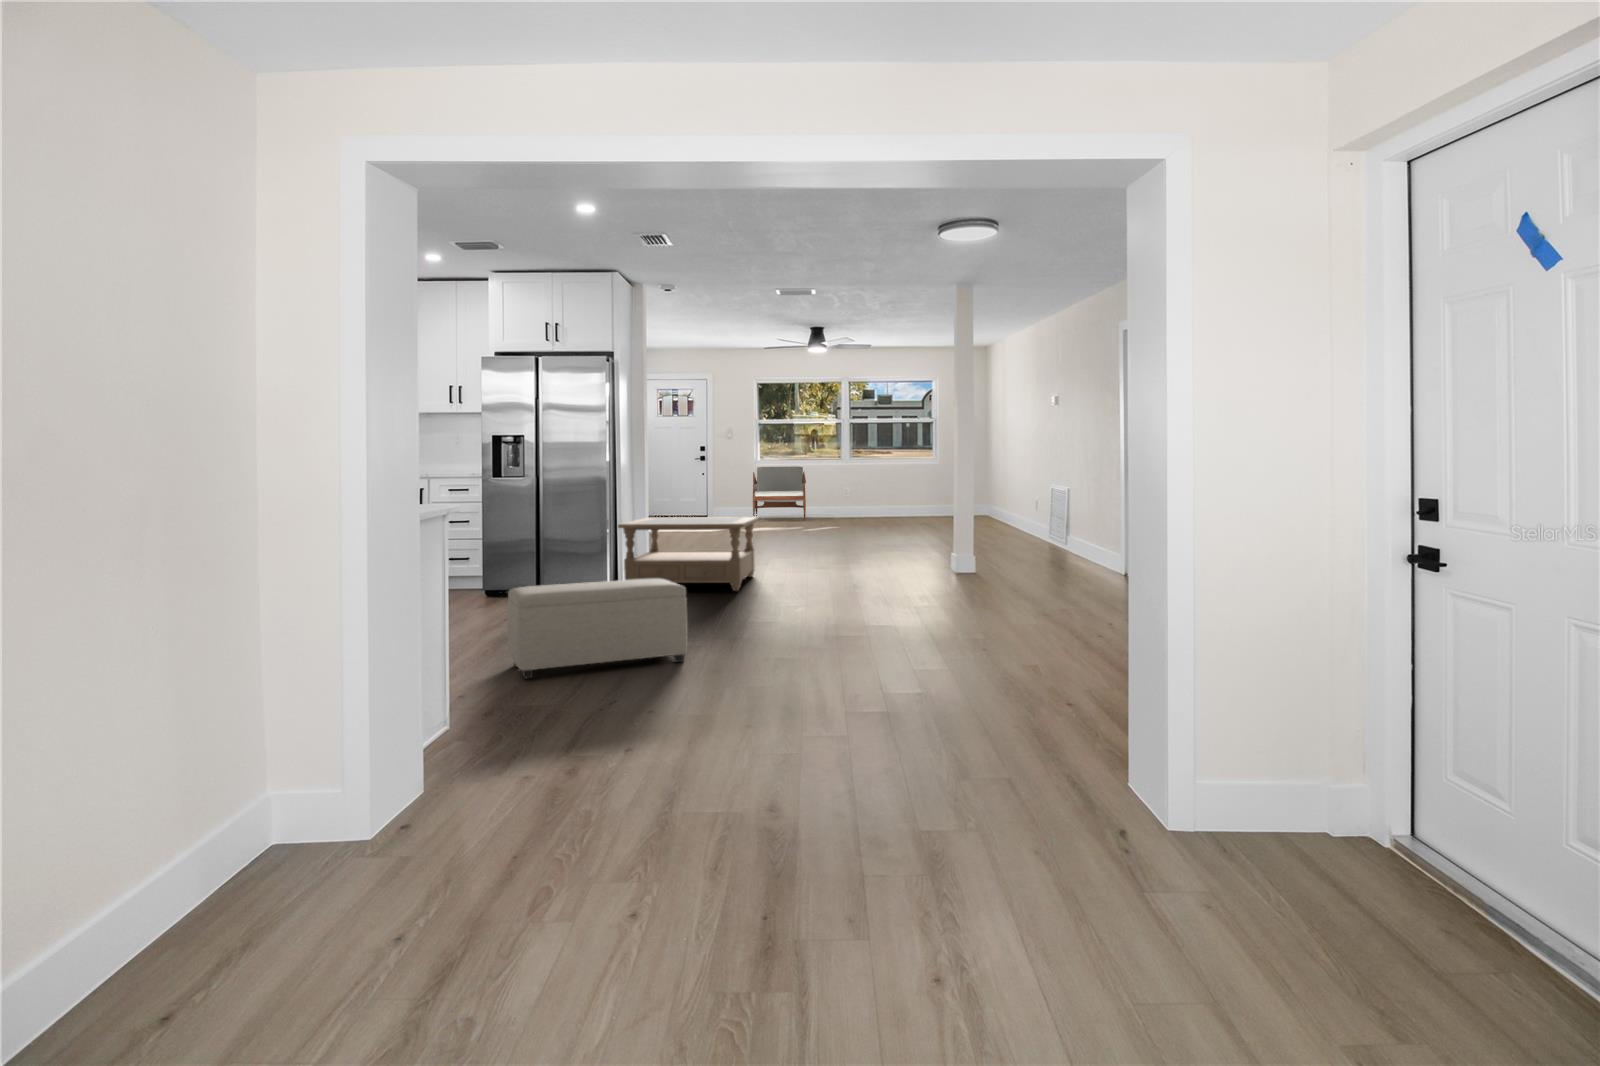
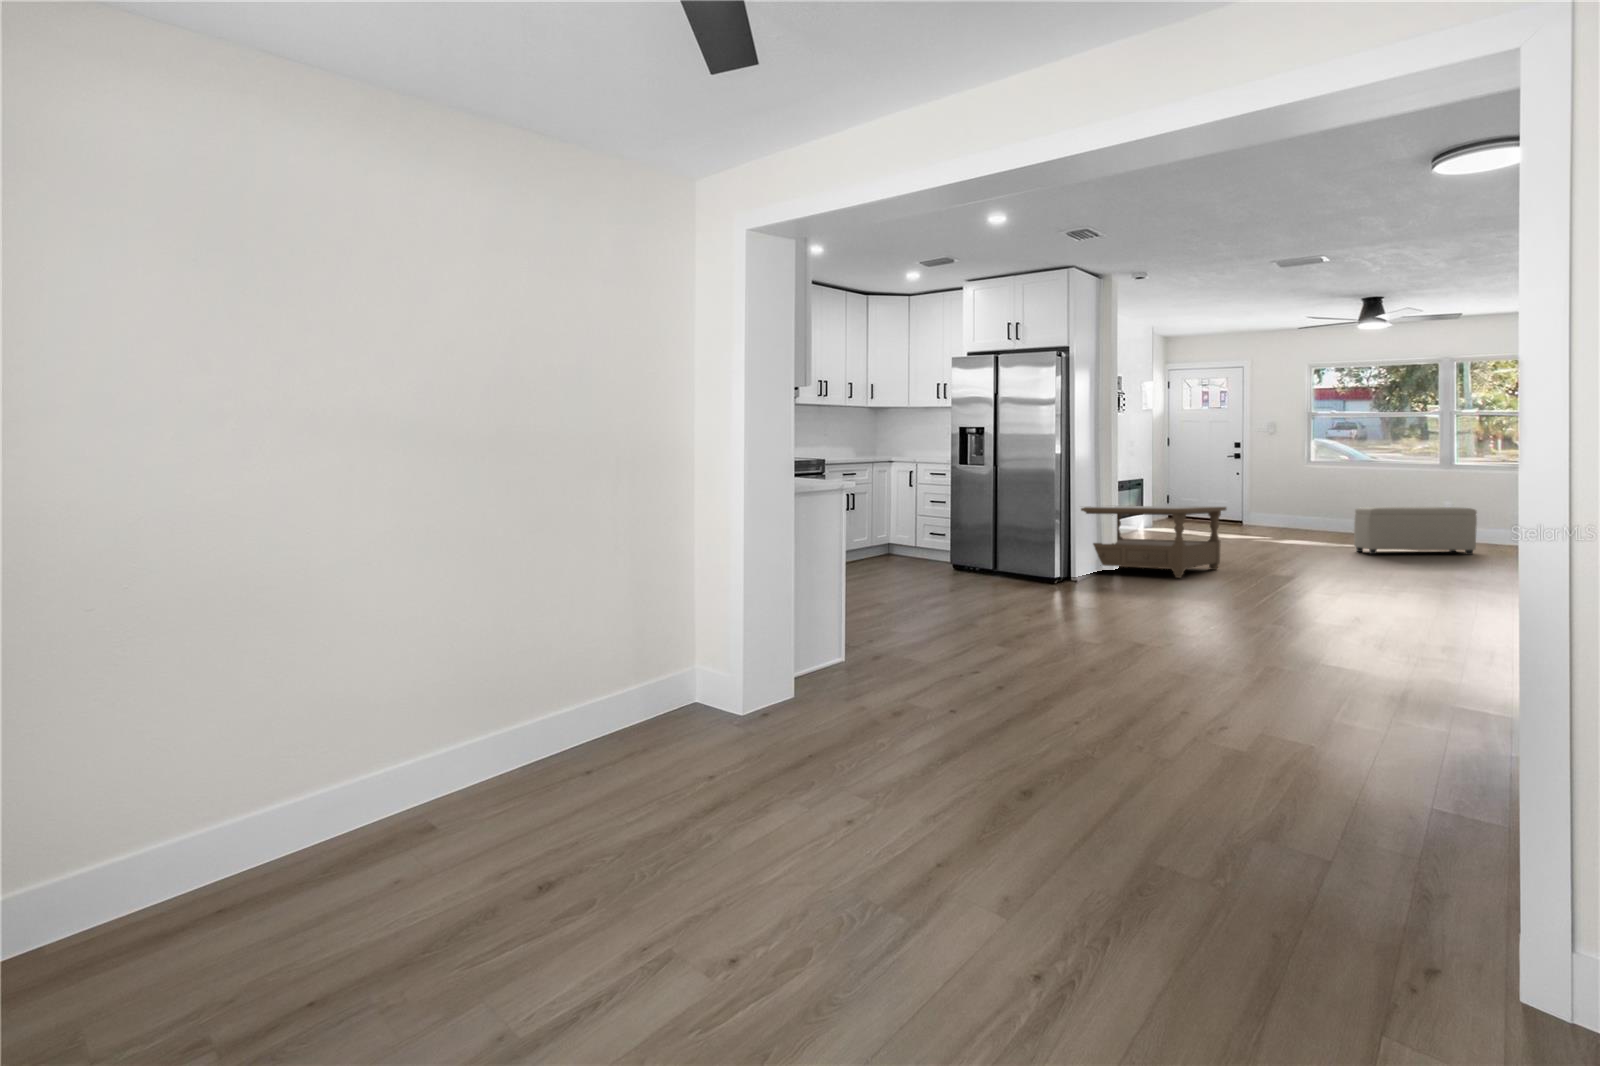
armchair: present [753,466,806,521] -> none [1292,464,1367,527]
ottoman: present [507,579,688,678] -> present [1354,507,1477,555]

